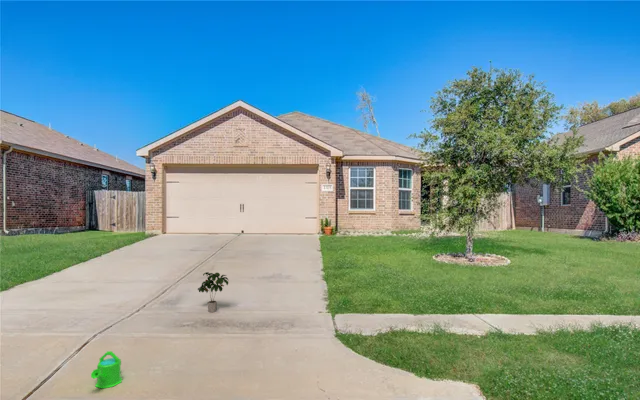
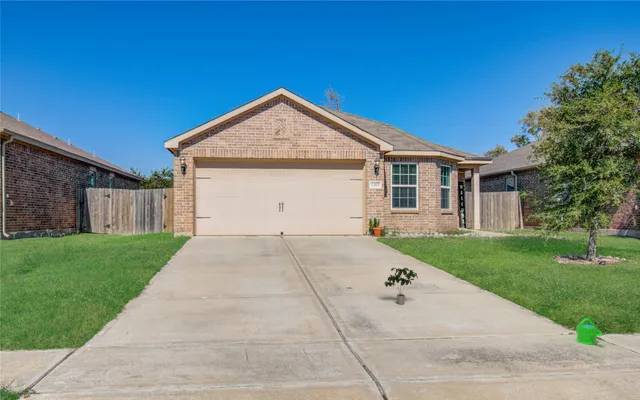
watering can: present [91,351,122,388] -> present [576,318,602,345]

